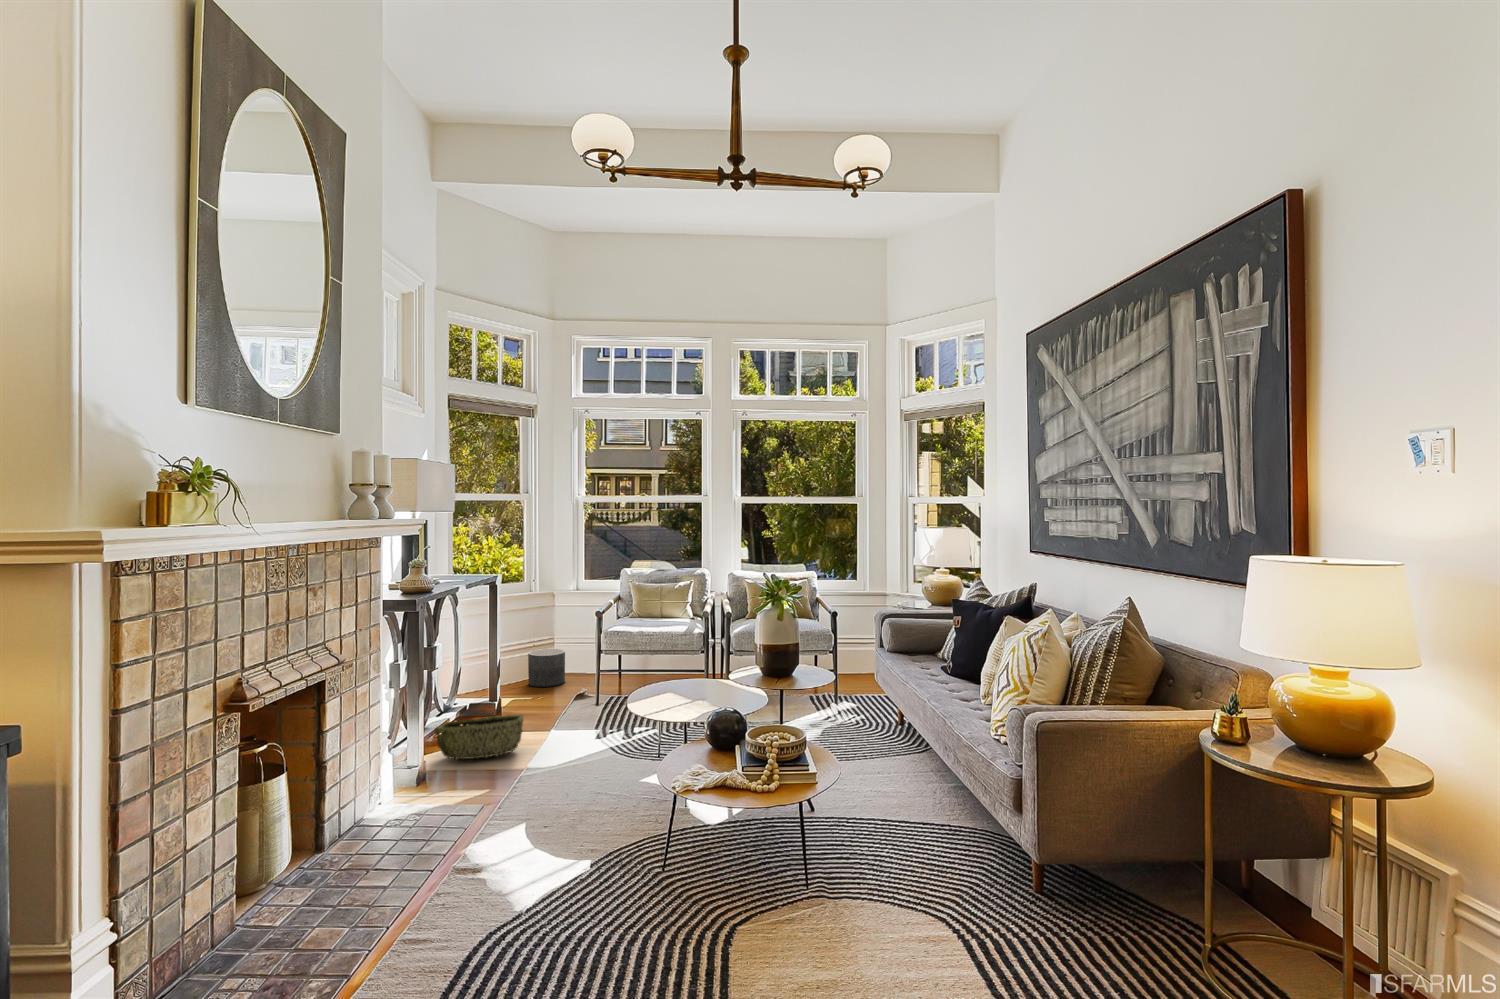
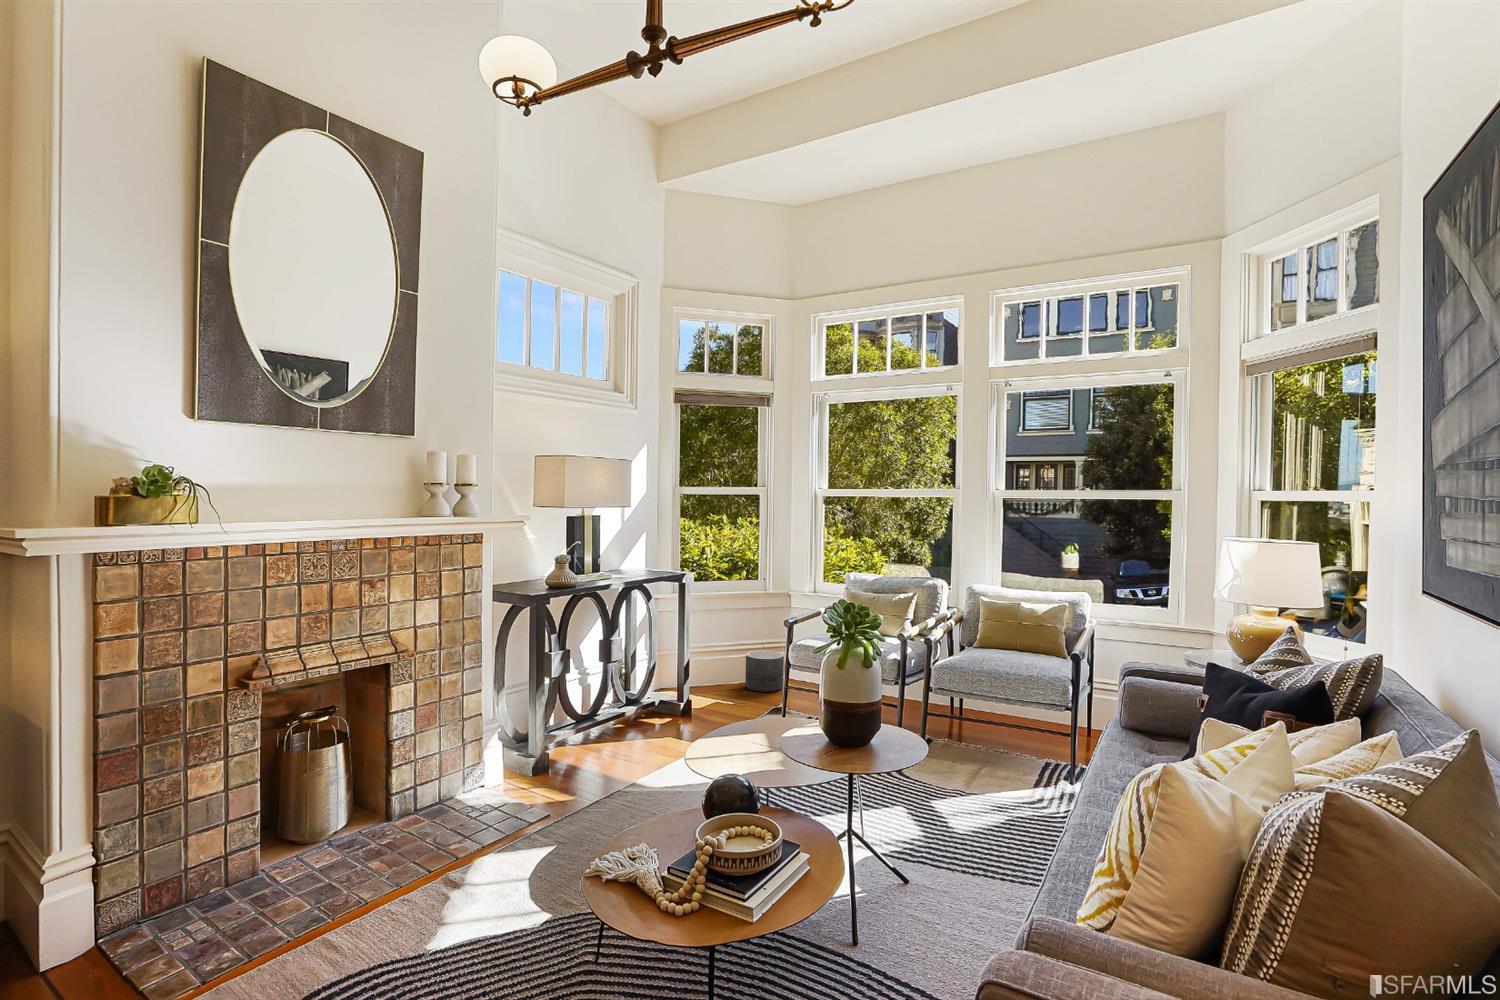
woven basket: present [434,715,523,759] -> none [566,716,659,763]

